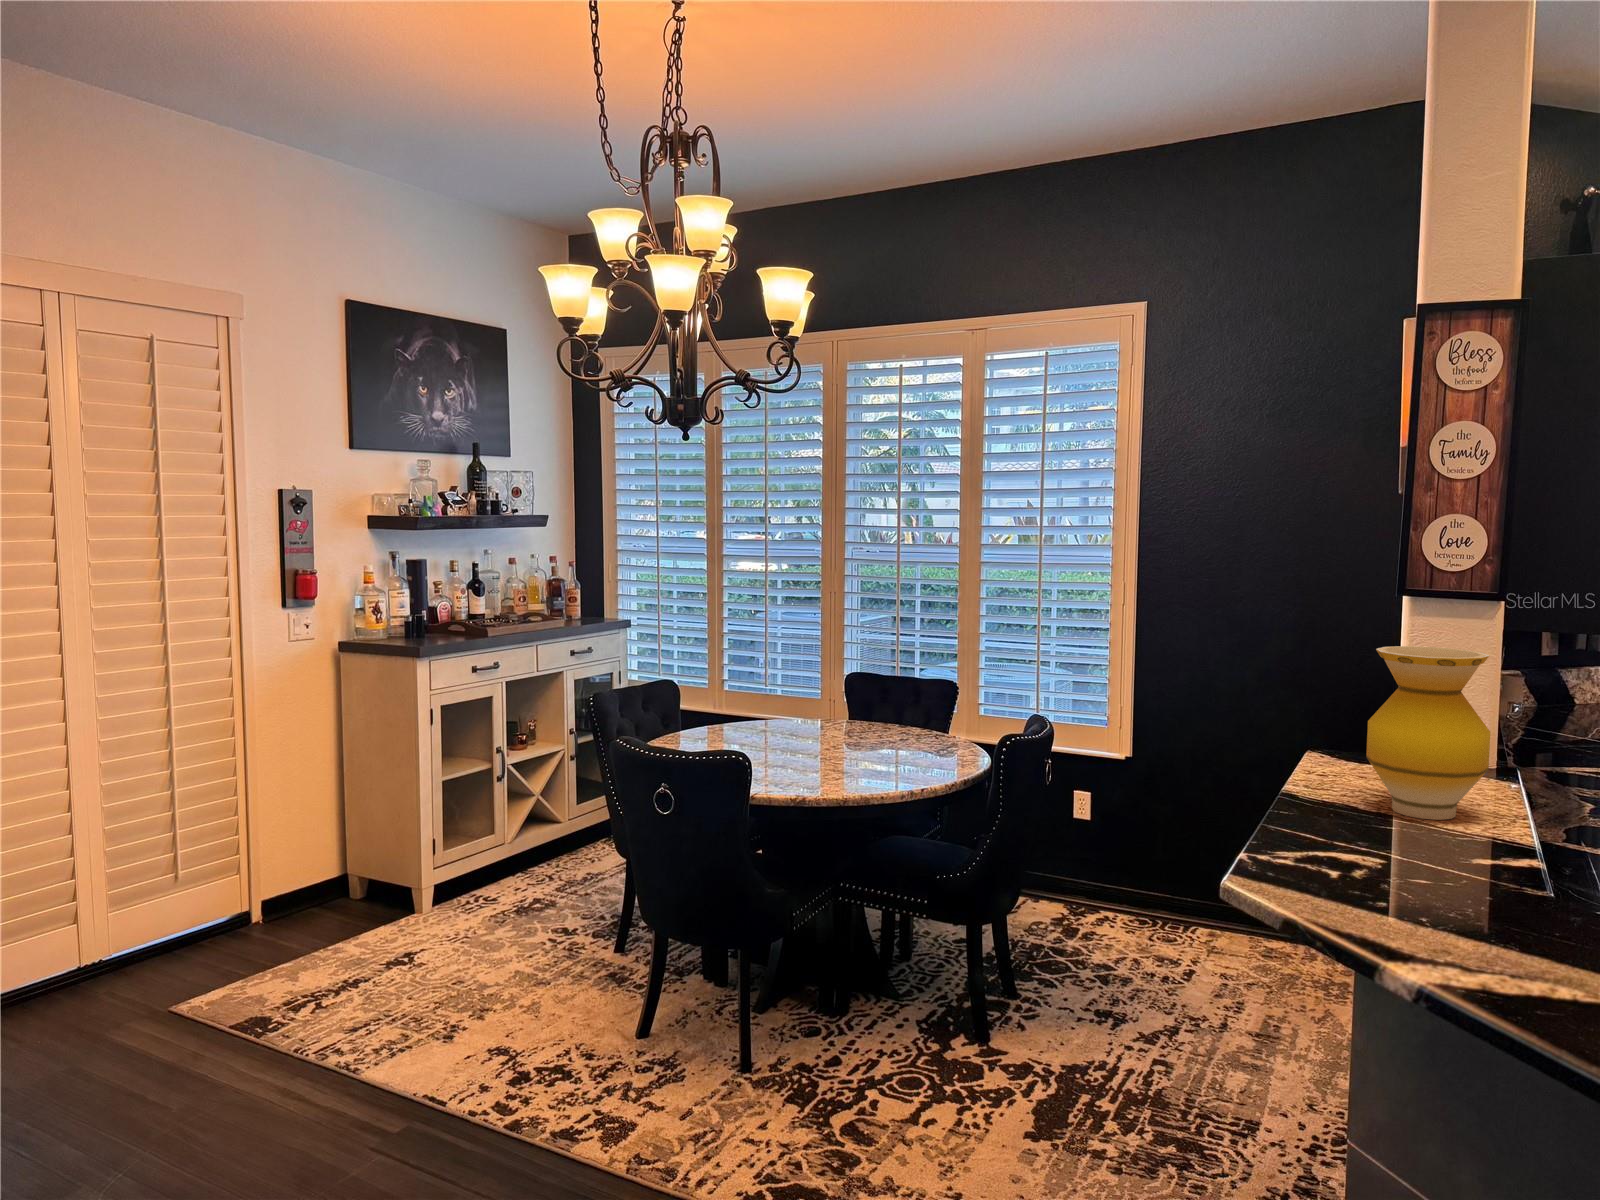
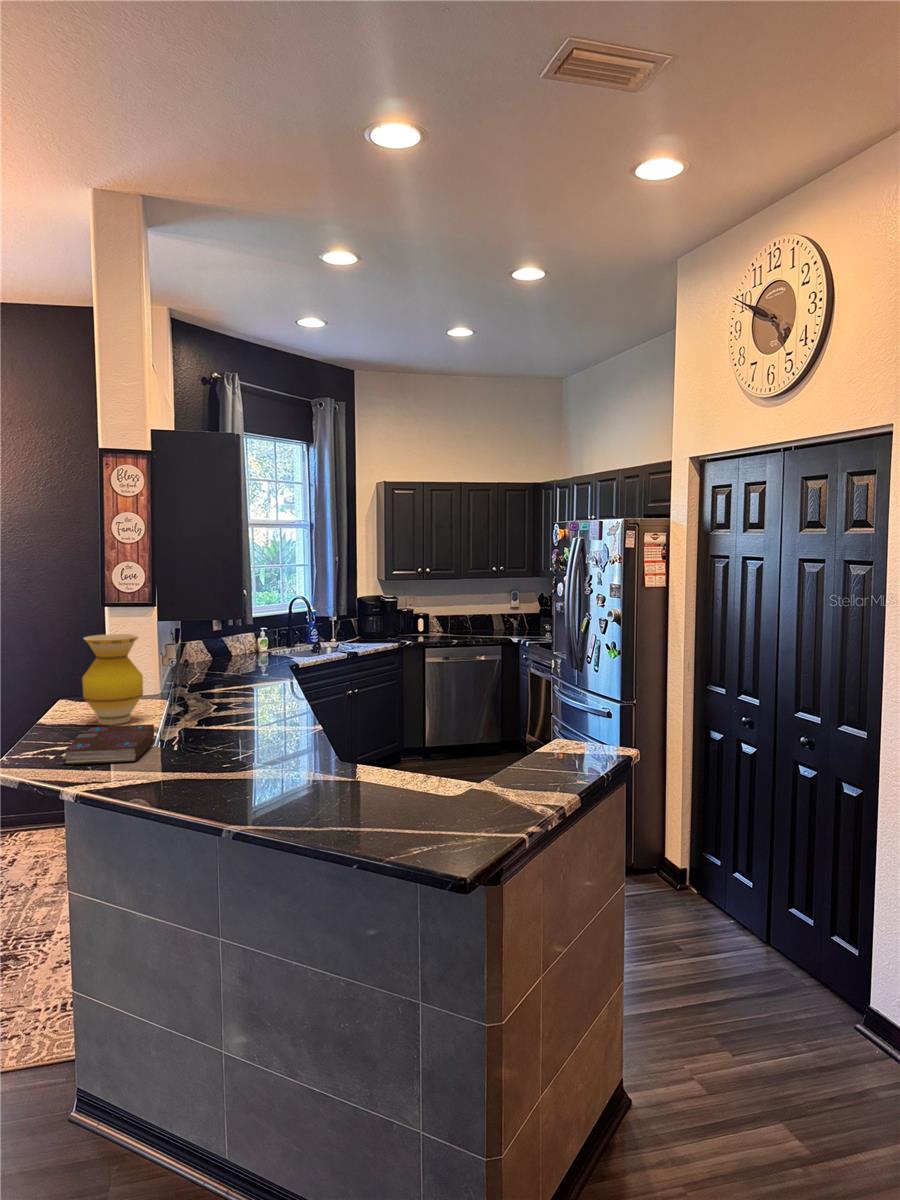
book: none [1362,823,1541,926] -> present [63,725,154,765]

